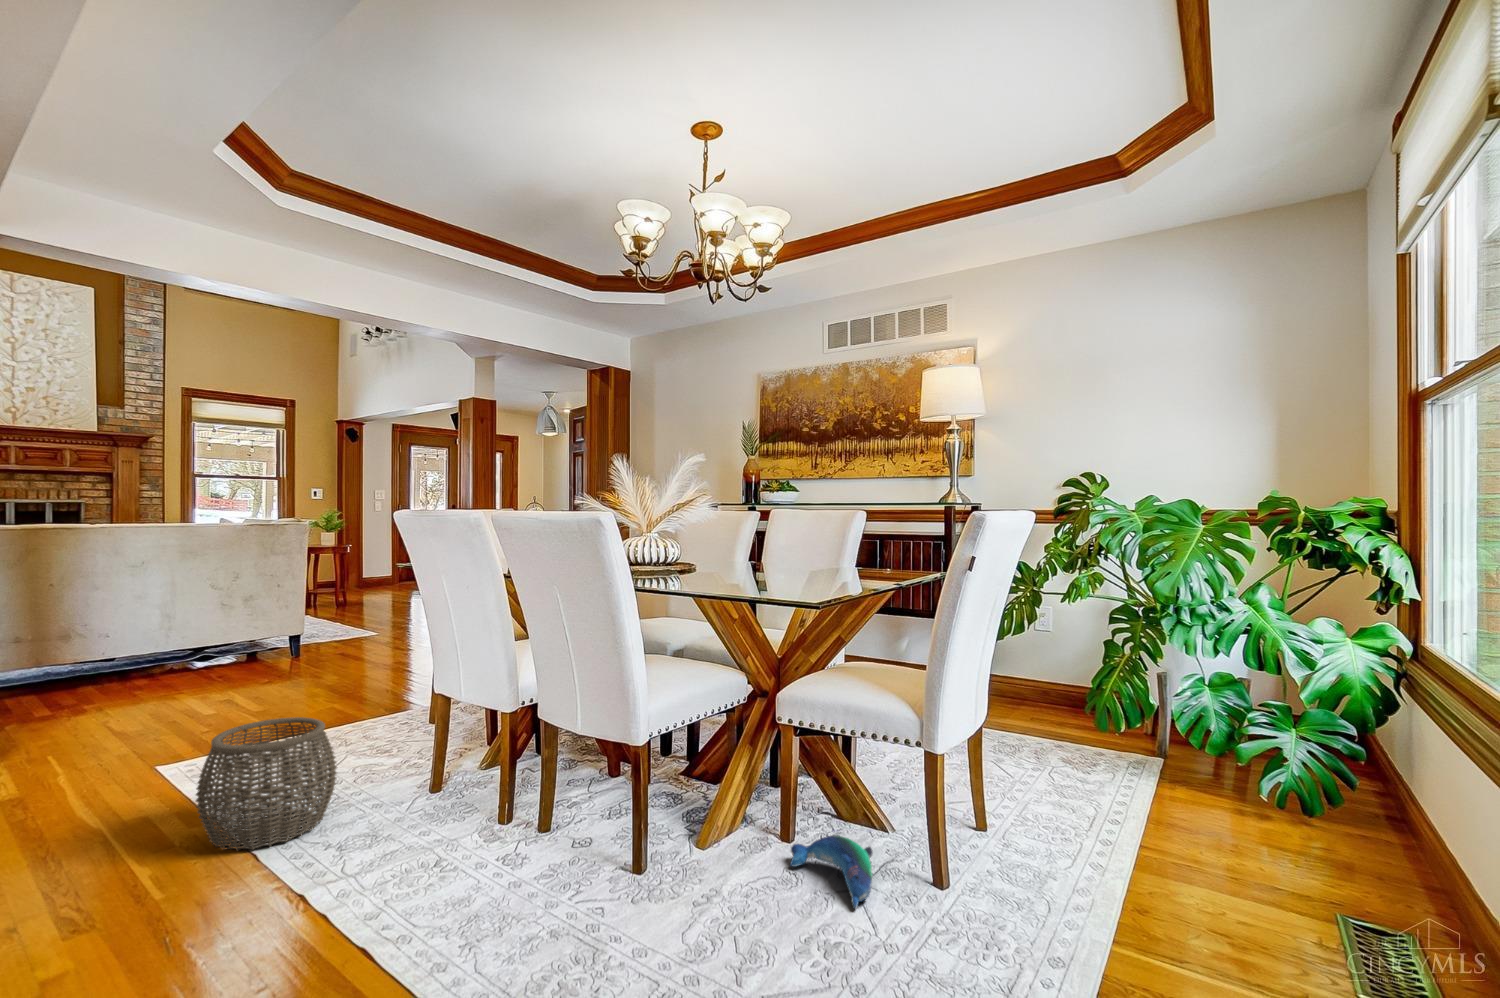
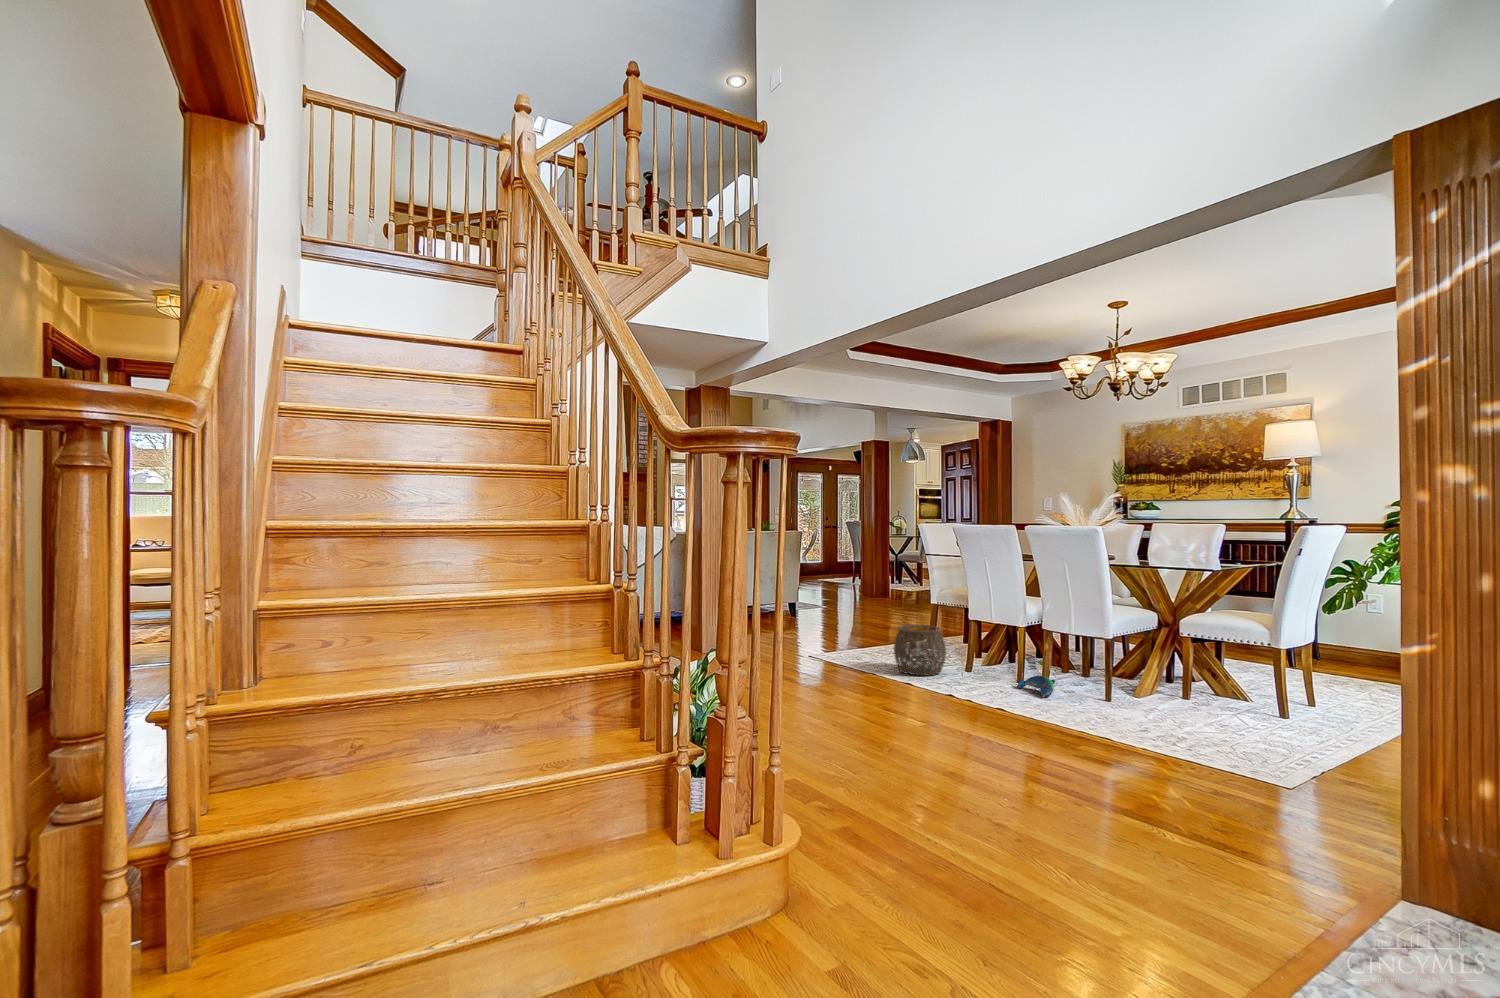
plush toy: present [790,836,872,908] -> present [1017,676,1055,698]

